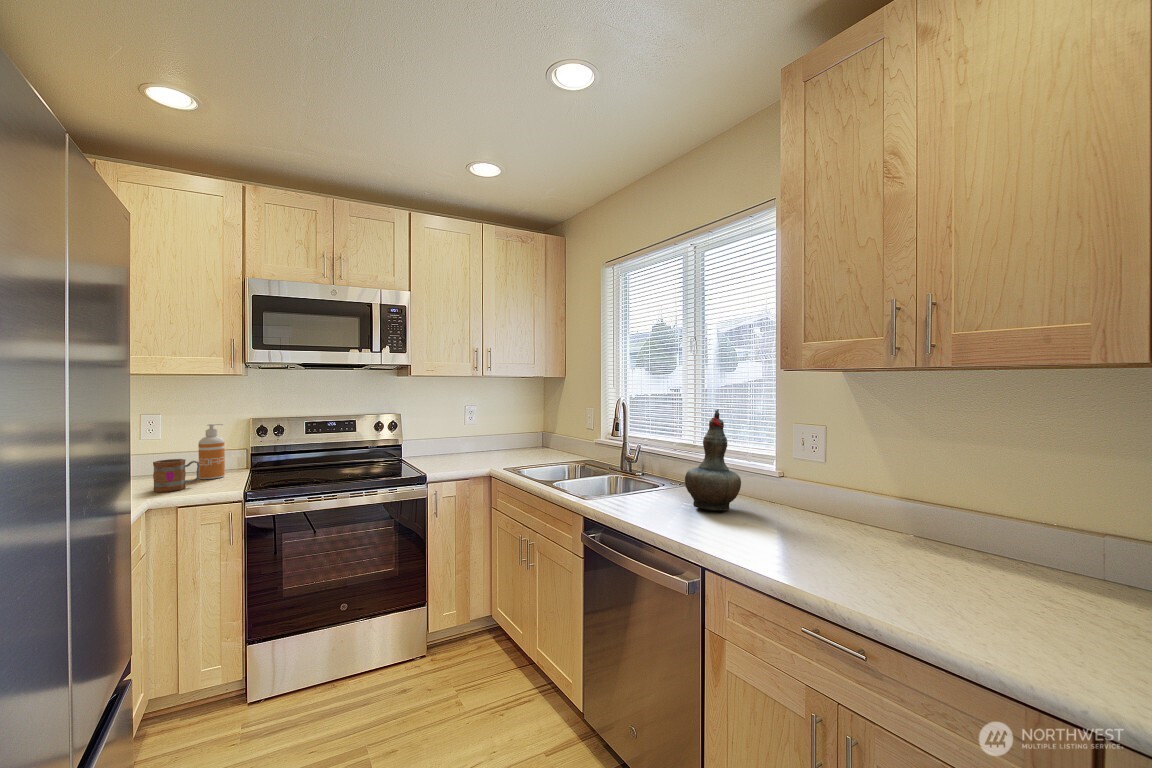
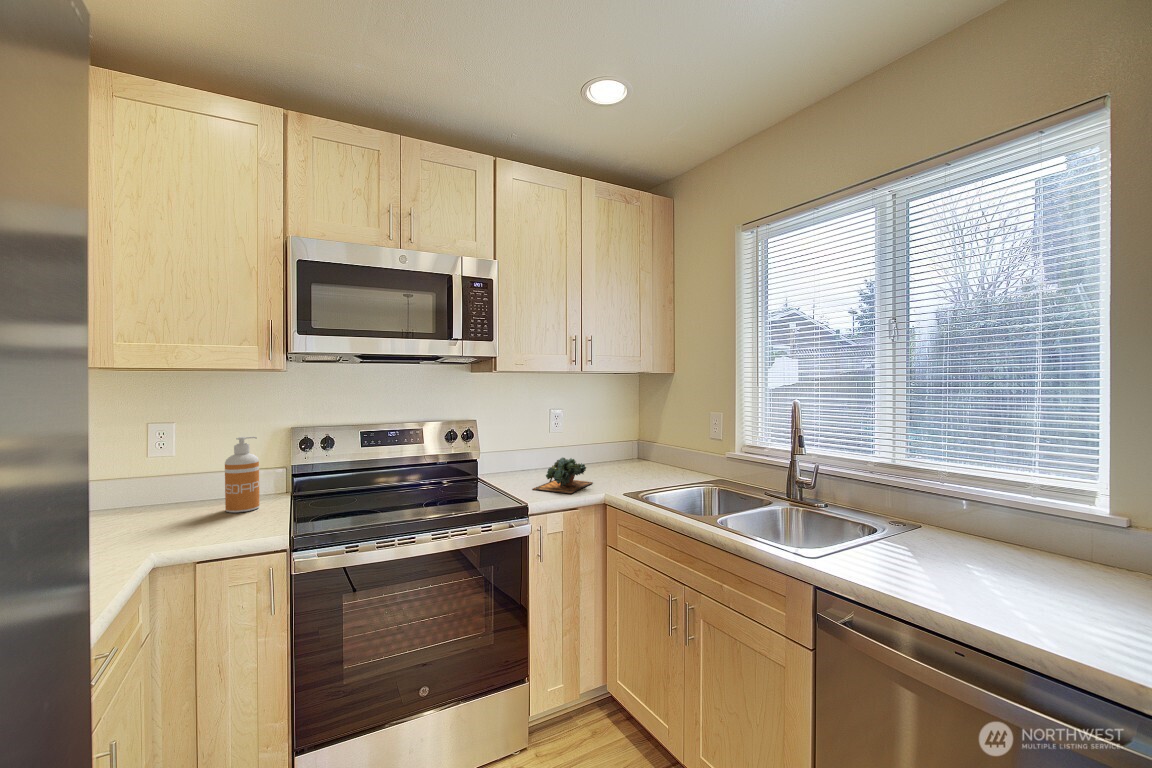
decorative vase: present [685,409,741,511] -> none [989,420,1110,589]
succulent plant: none [438,442,489,468] -> present [533,457,593,493]
mug: present [153,459,200,492] -> none [162,487,227,537]

